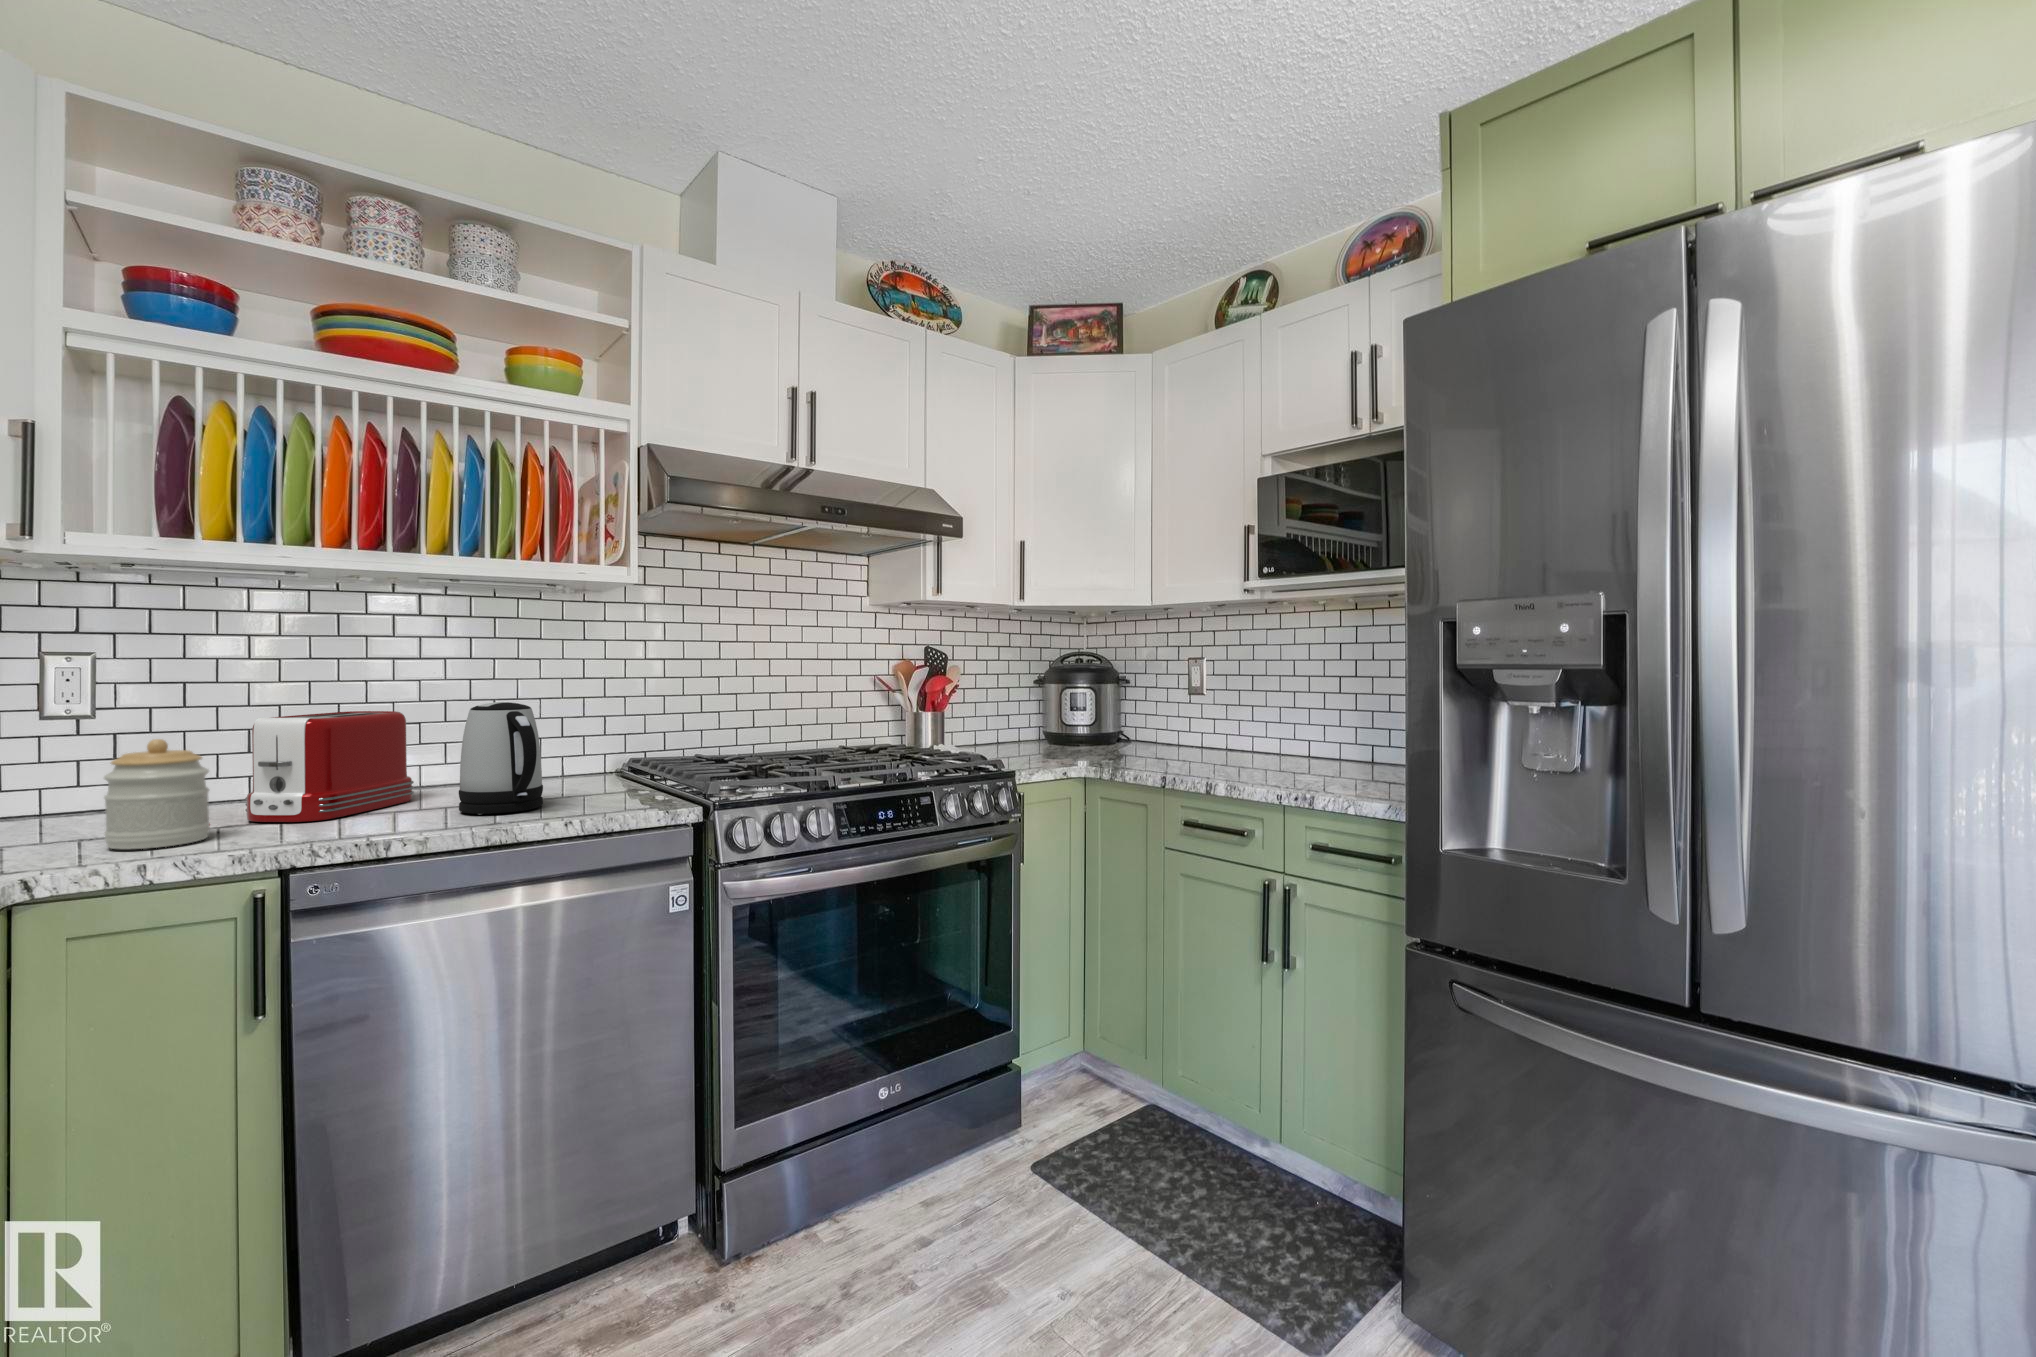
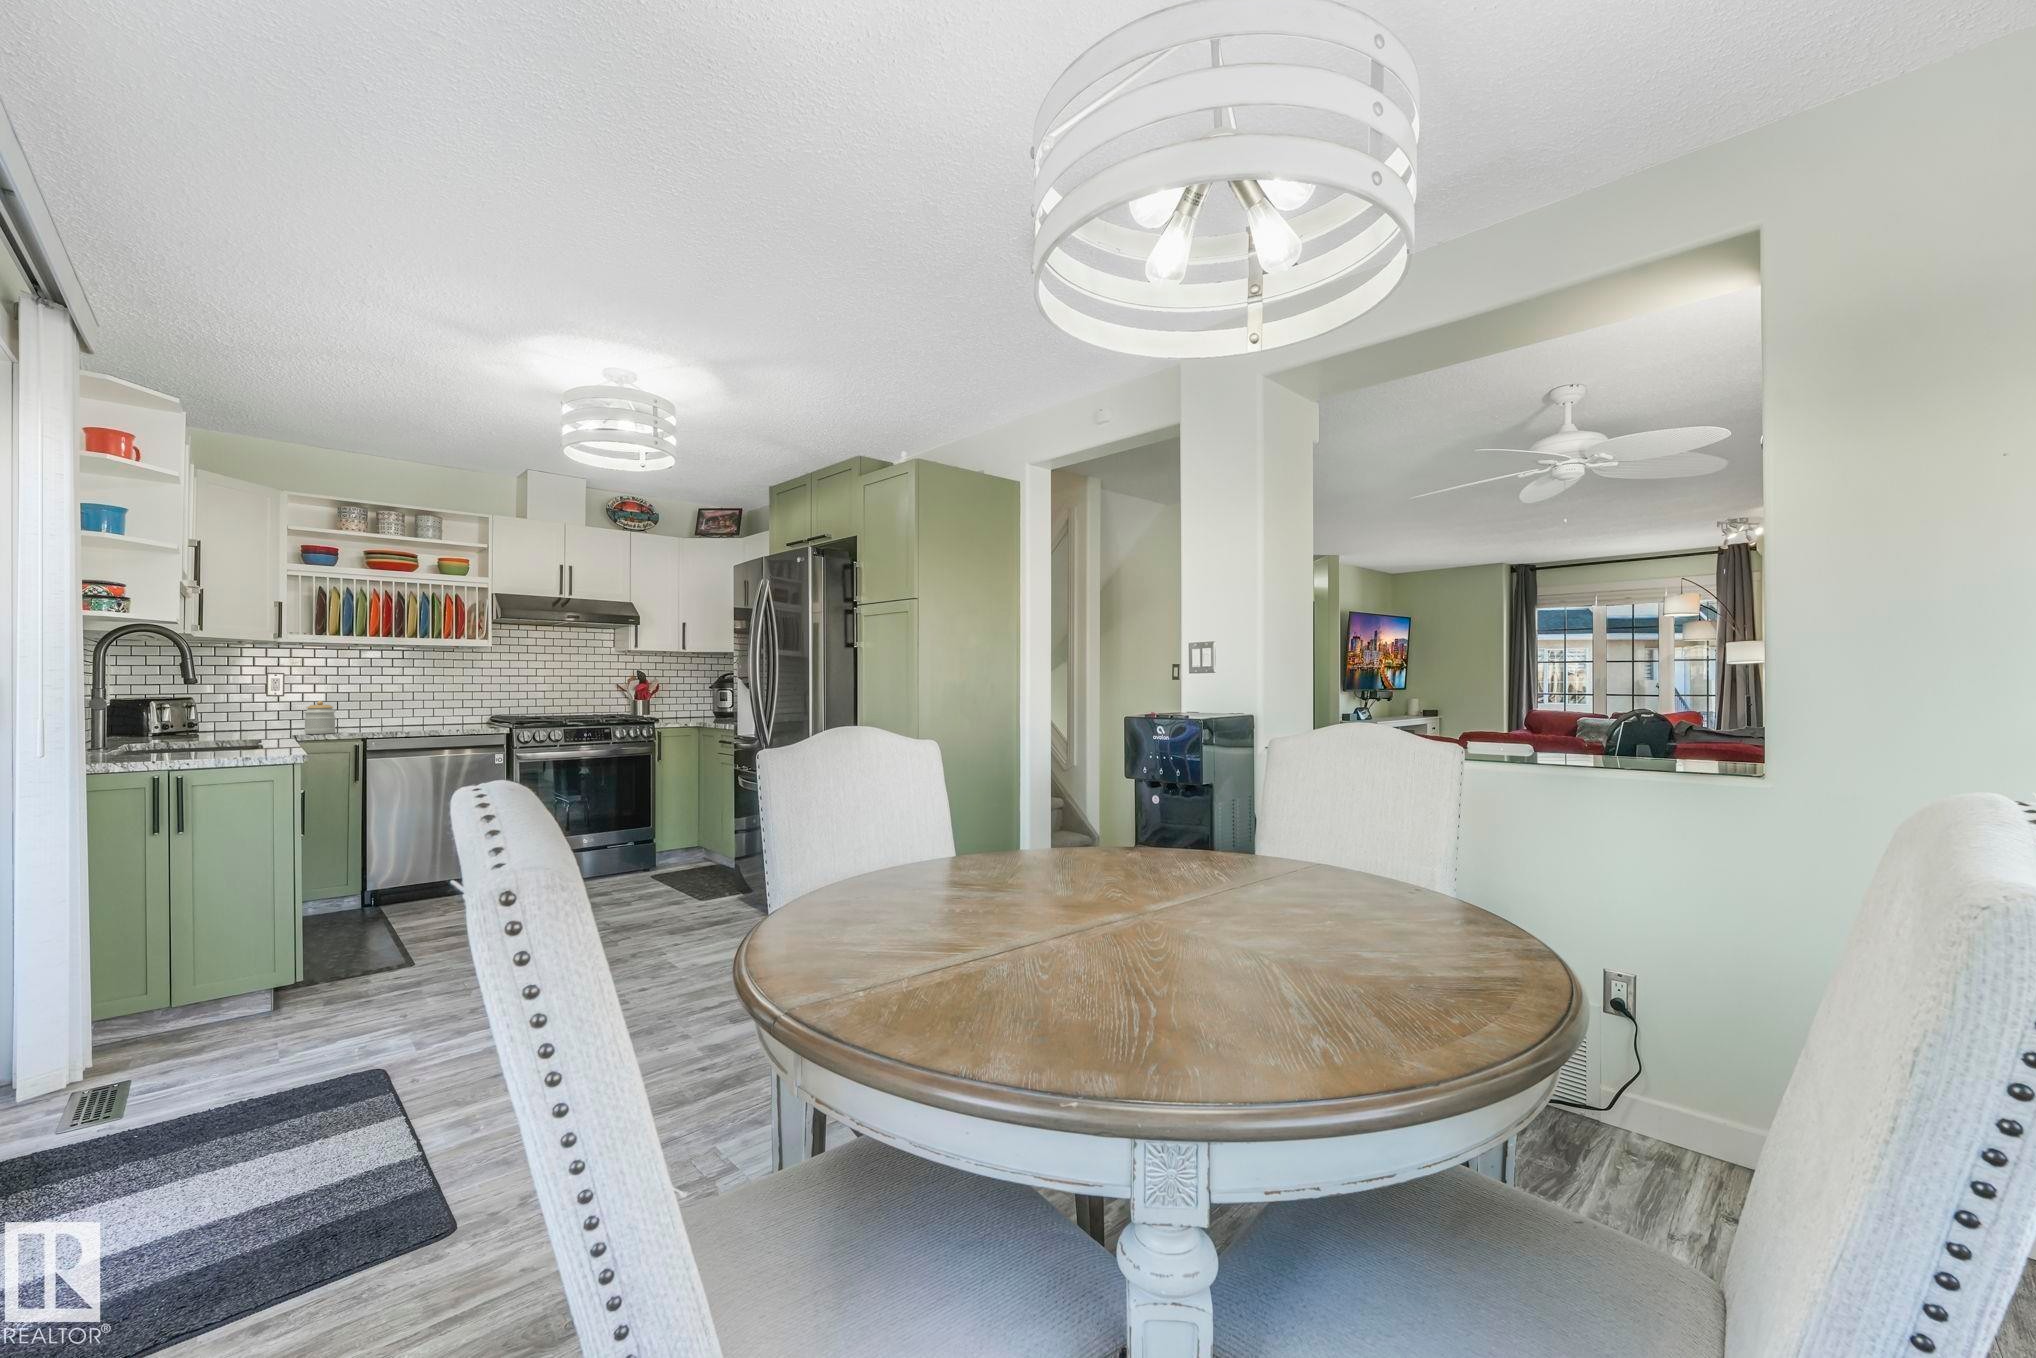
kettle: present [459,702,543,815] -> none [418,691,450,729]
toaster: present [245,711,414,822] -> none [342,695,401,731]

